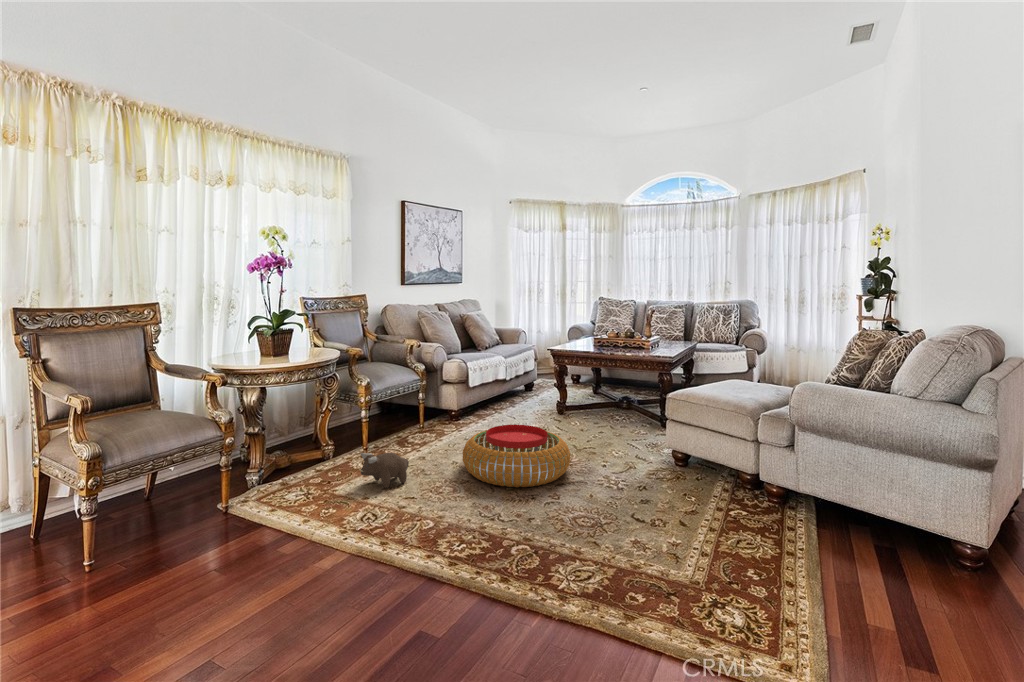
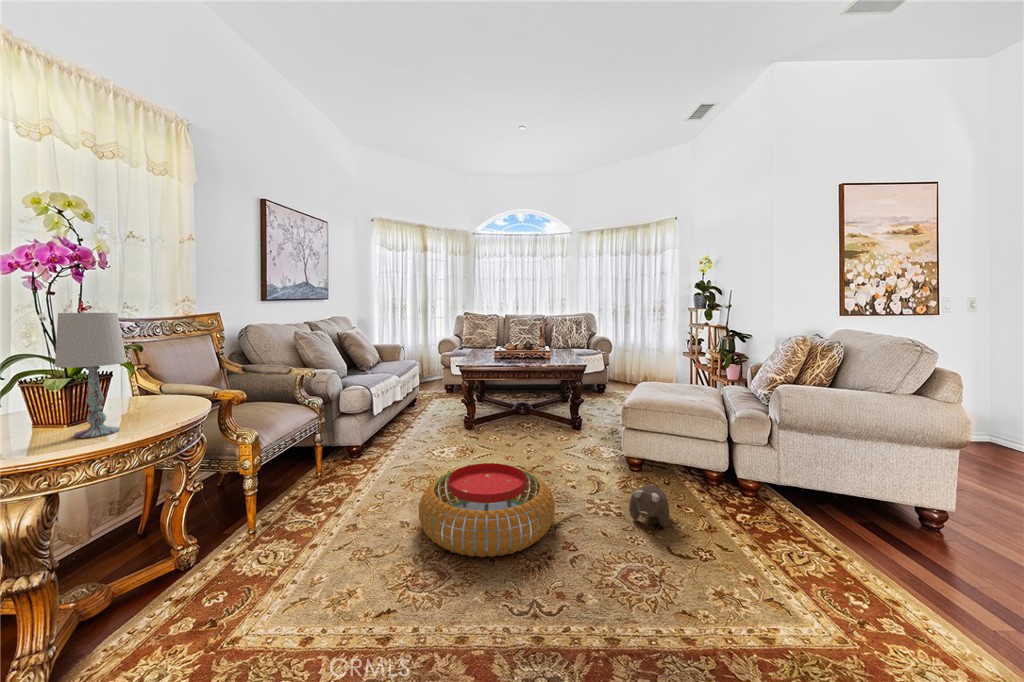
table lamp: none [265,297,295,365] -> present [55,313,127,438]
plush toy: present [359,453,409,488] -> present [629,484,670,527]

